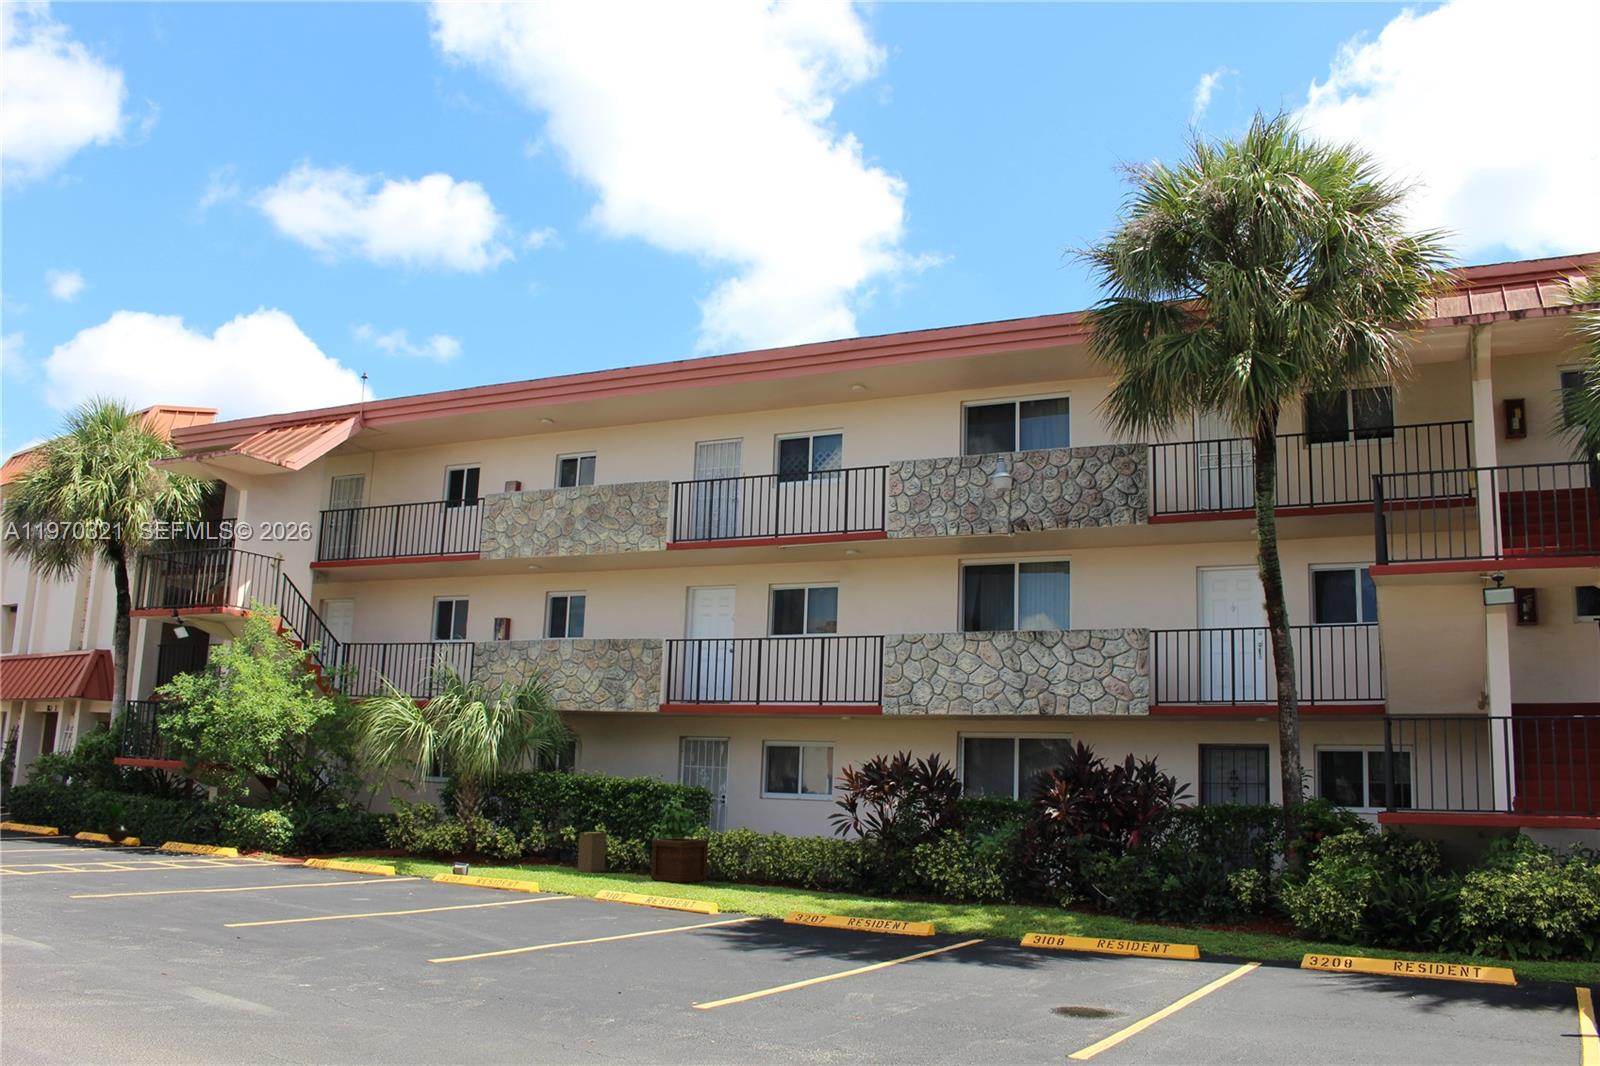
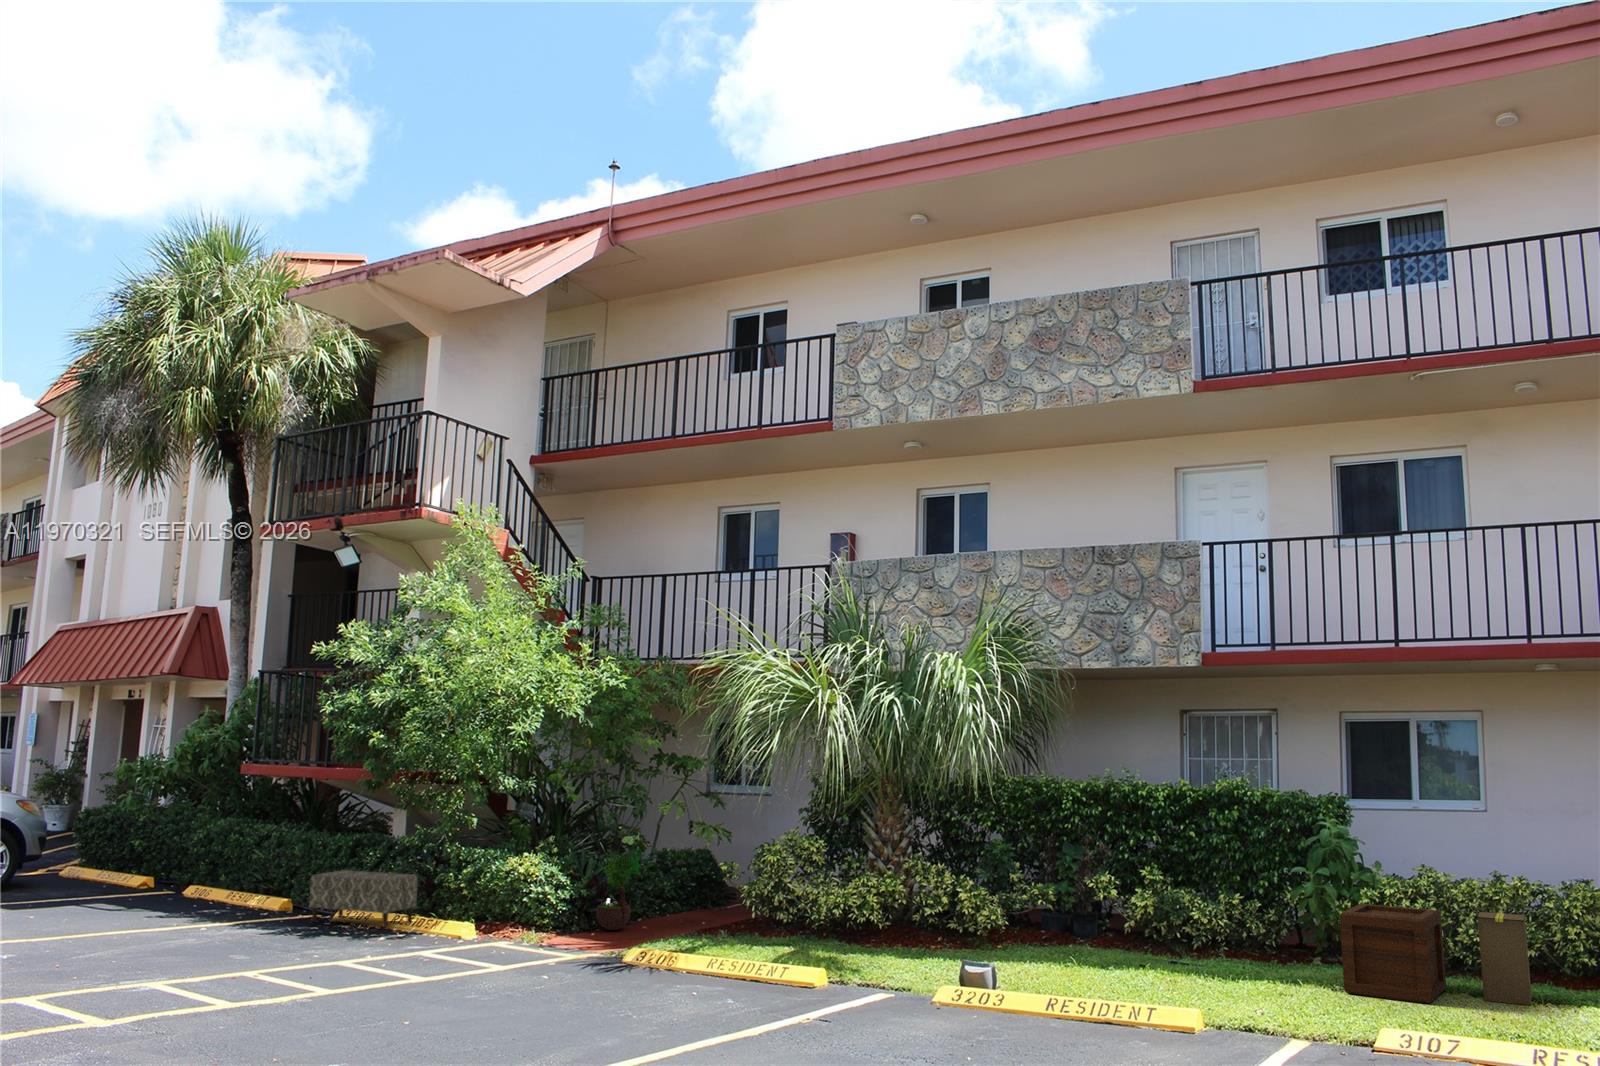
potted tree: present [104,803,129,843] -> present [596,853,641,930]
bench: none [146,821,211,852] -> present [309,870,418,928]
cardboard box: present [578,832,606,872] -> present [1478,912,1532,1005]

